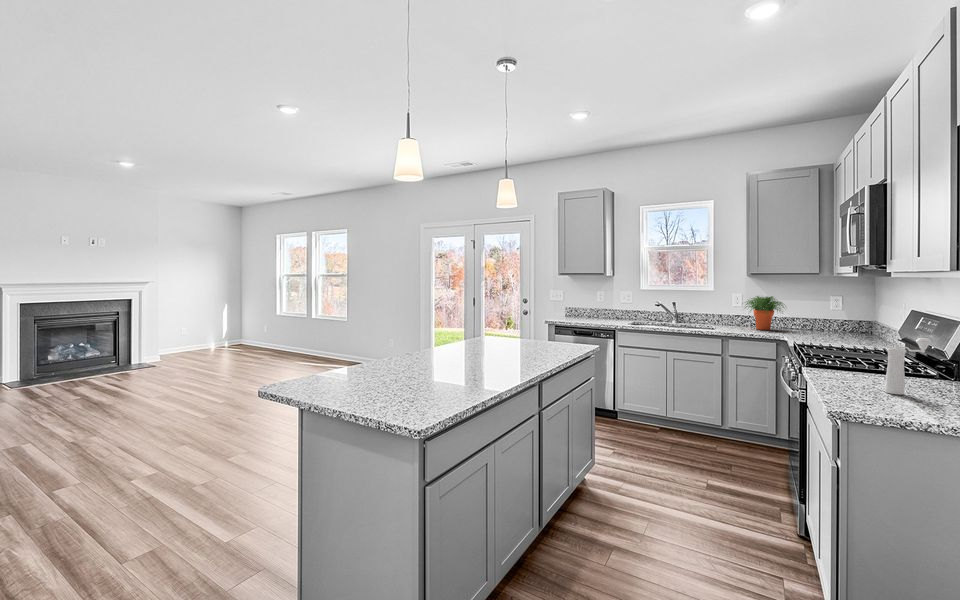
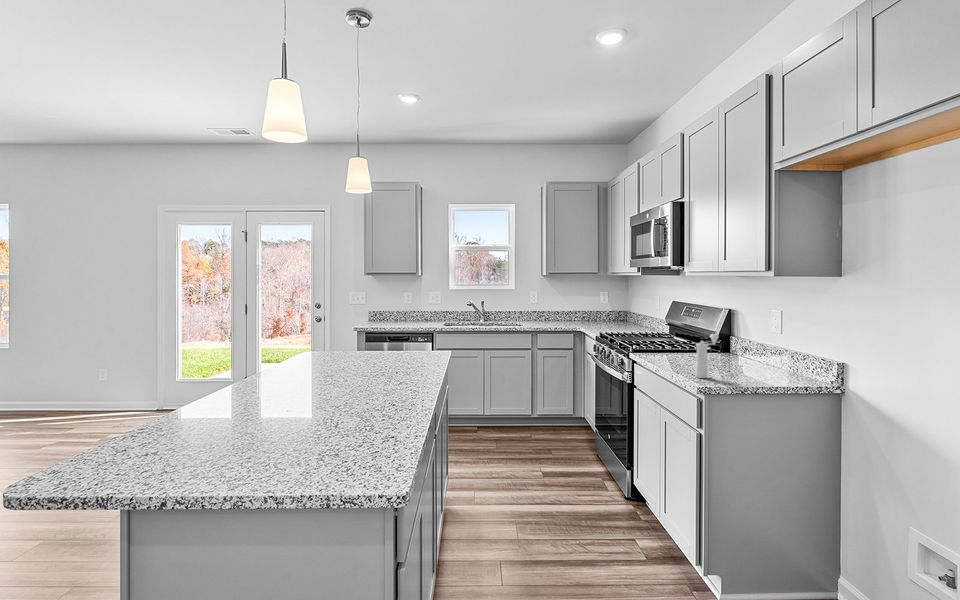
potted plant: present [745,296,784,330] -> none [539,294,575,324]

